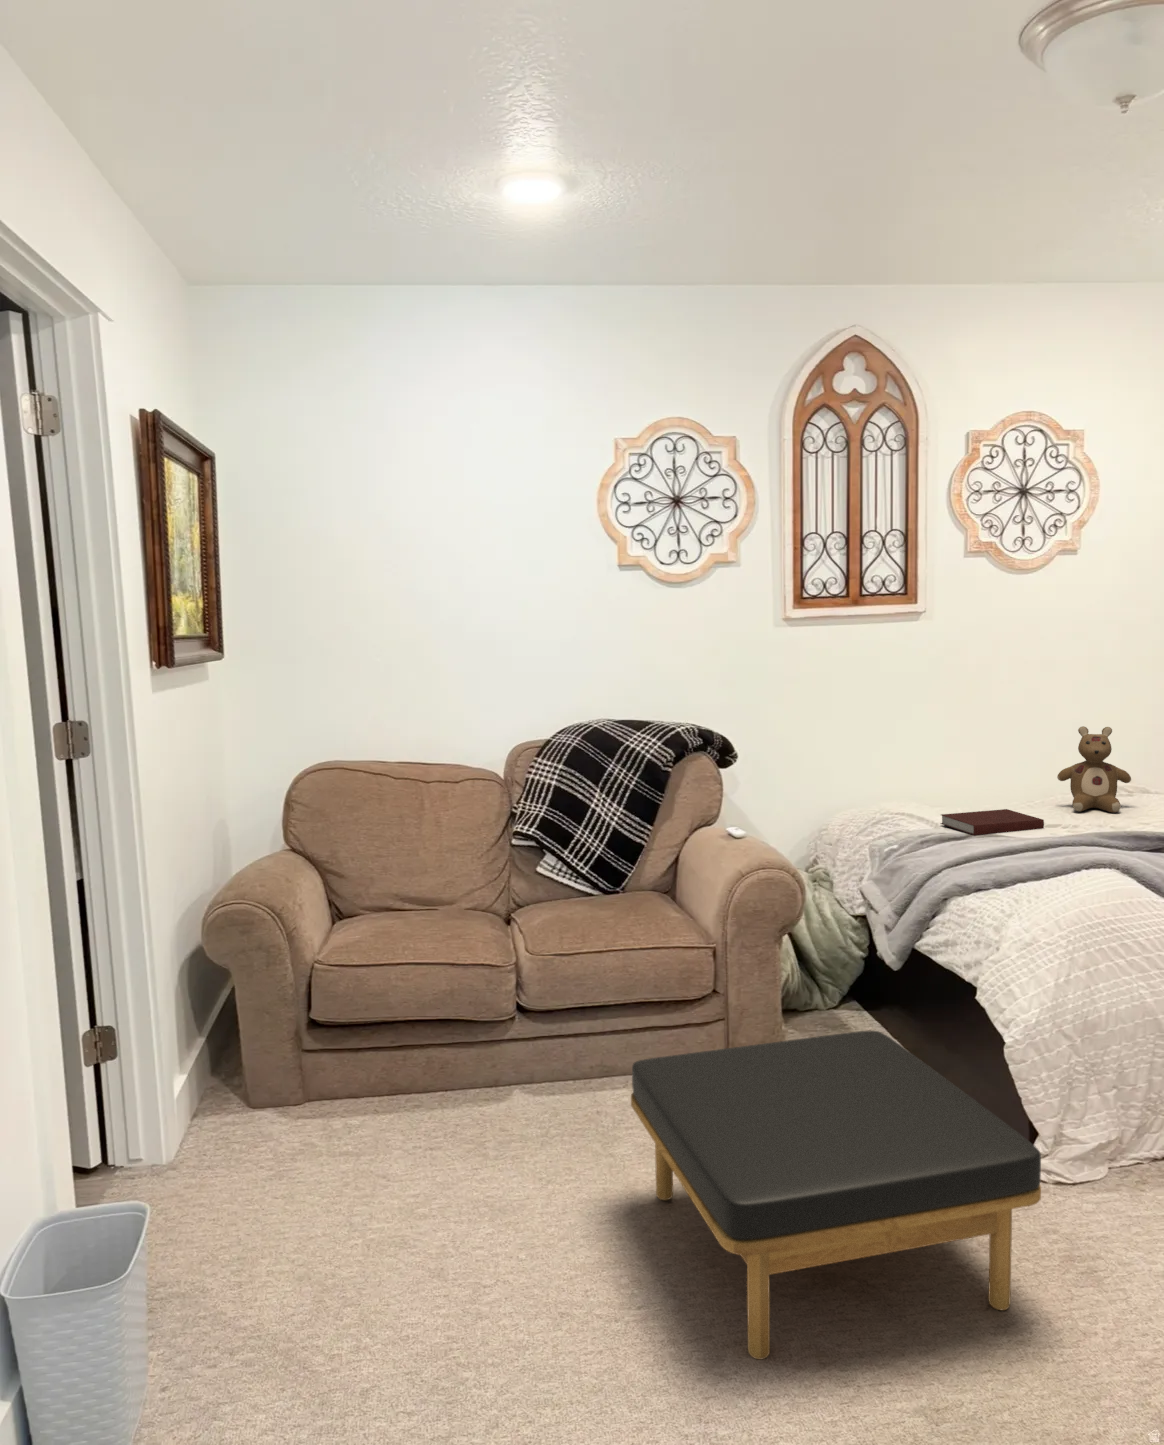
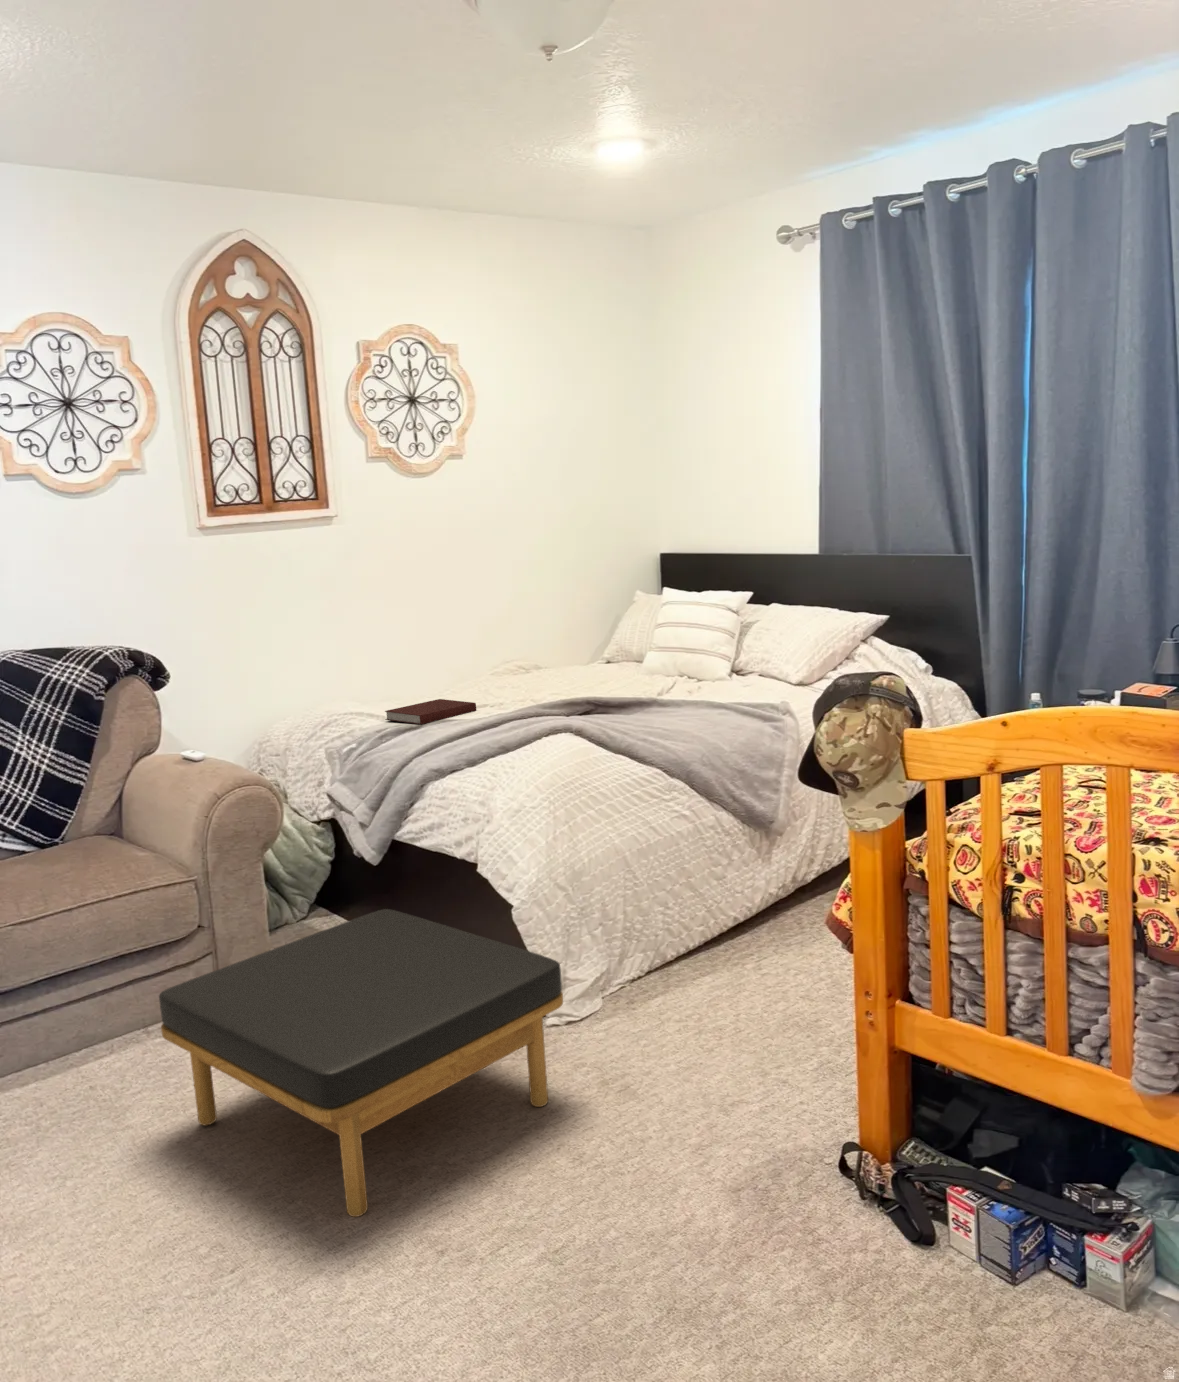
stuffed bear: present [1057,726,1131,813] -> none [474,616,534,694]

